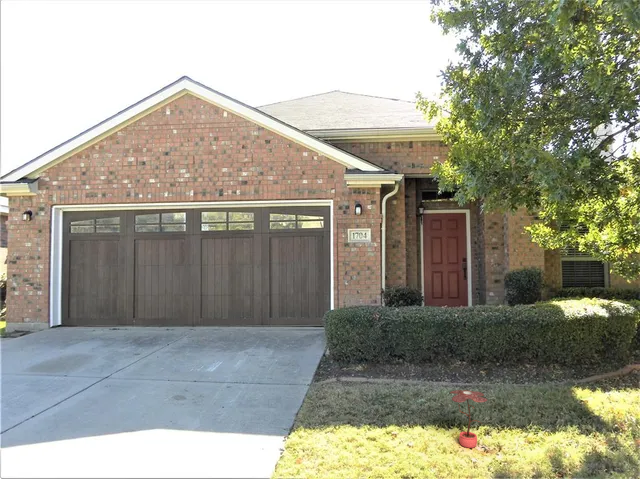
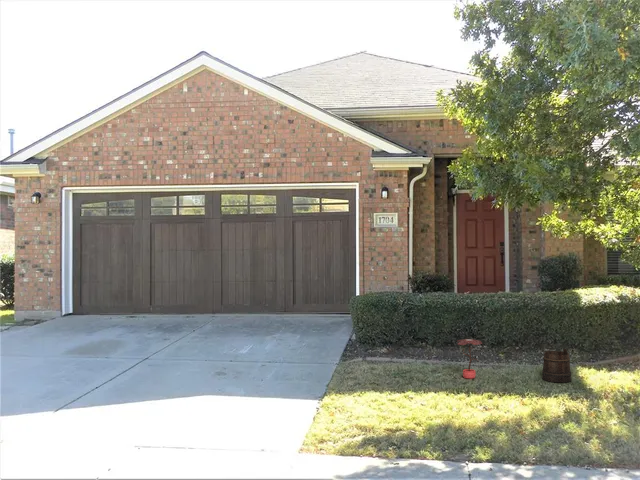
bucket: none [569,406,615,460] -> present [542,349,571,383]

